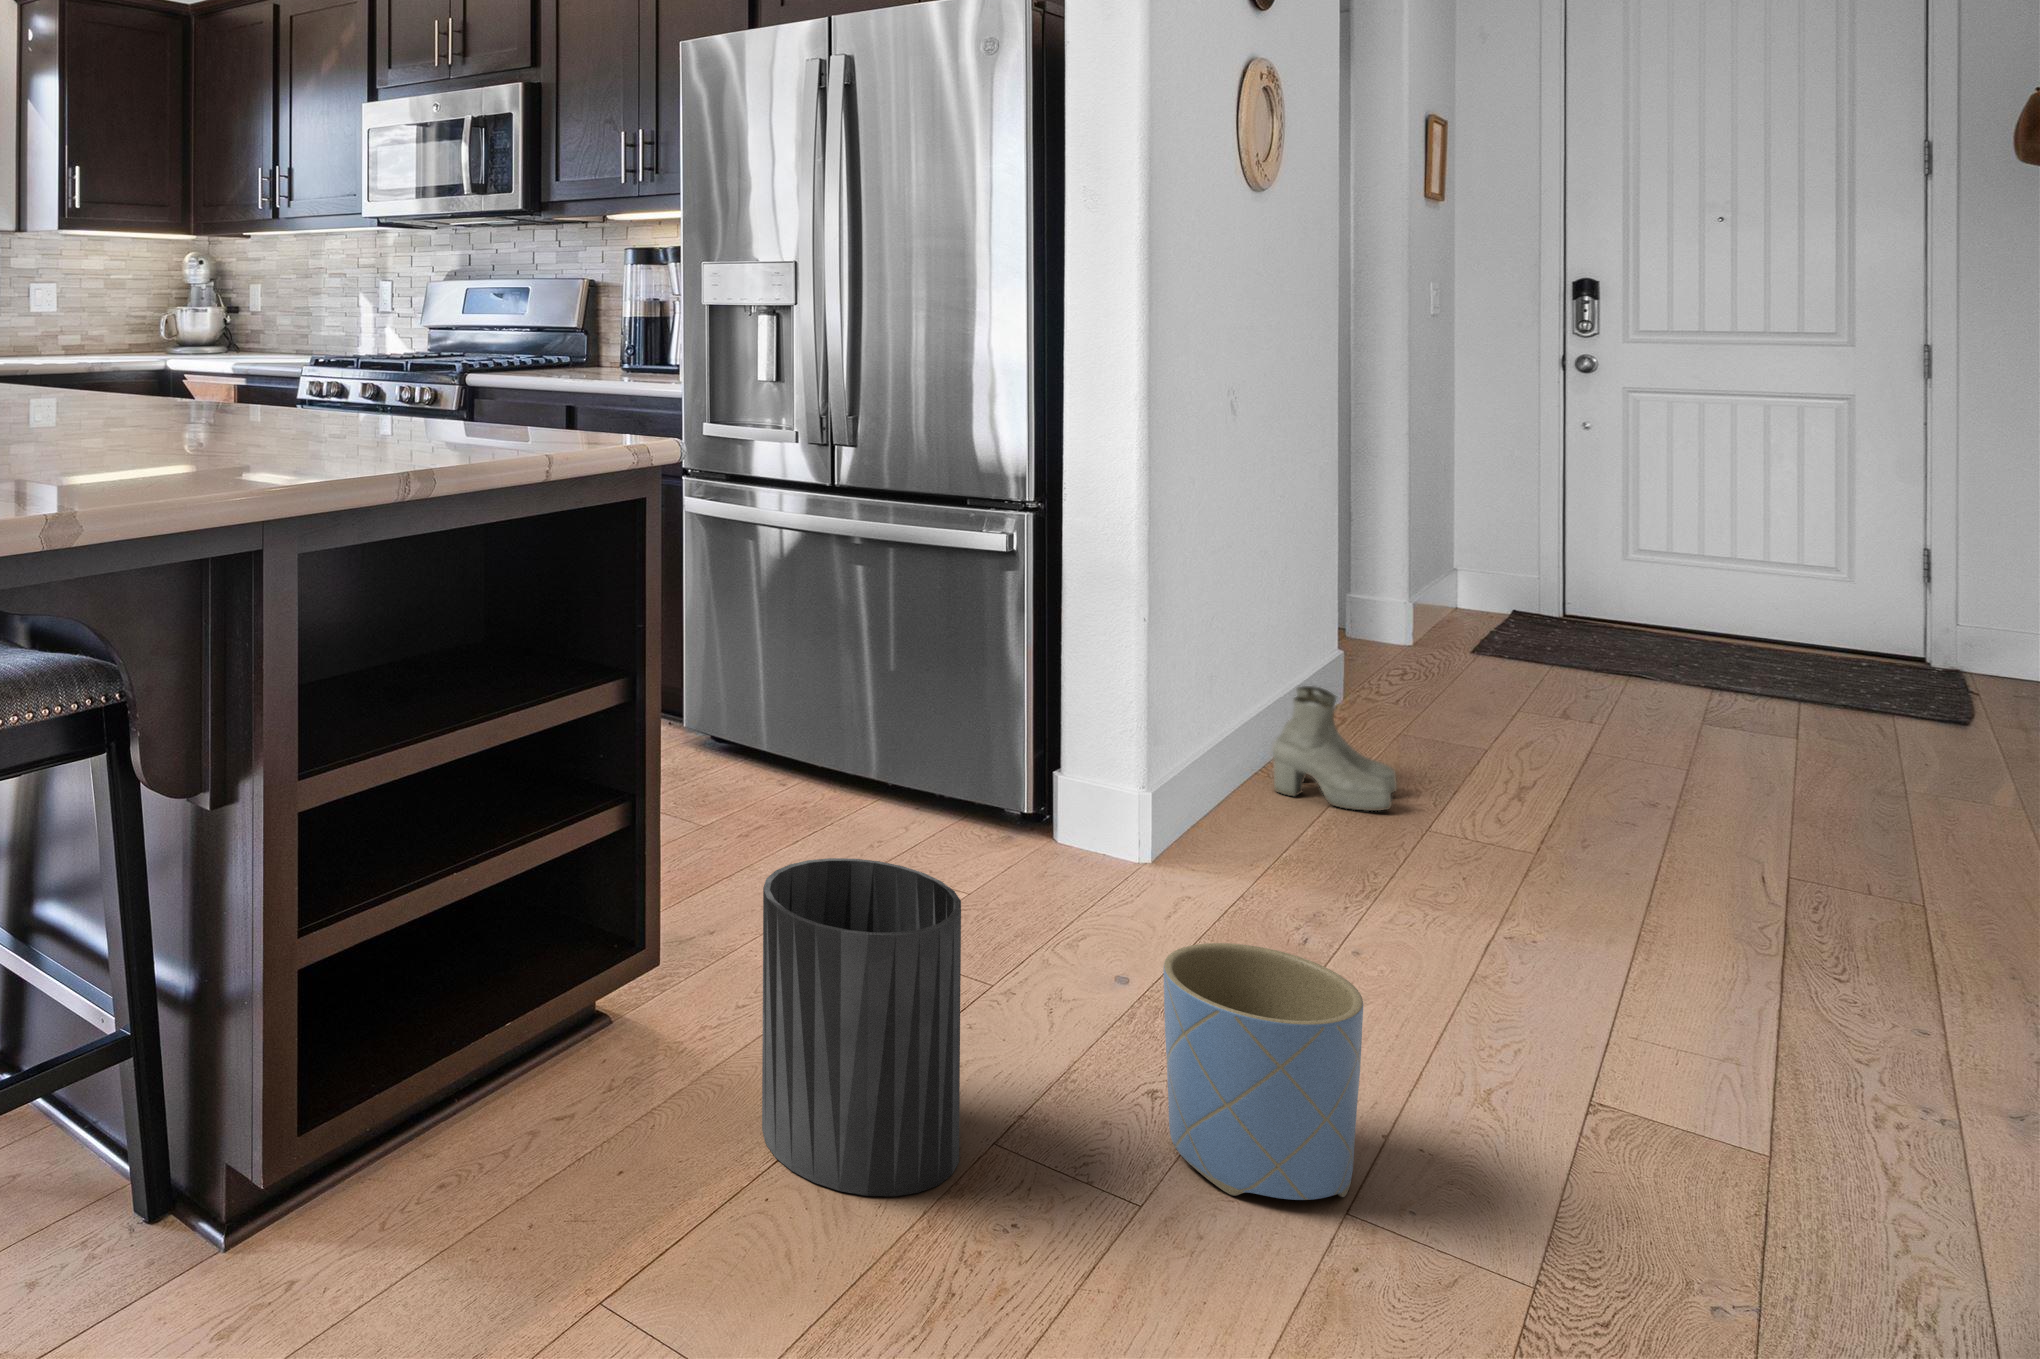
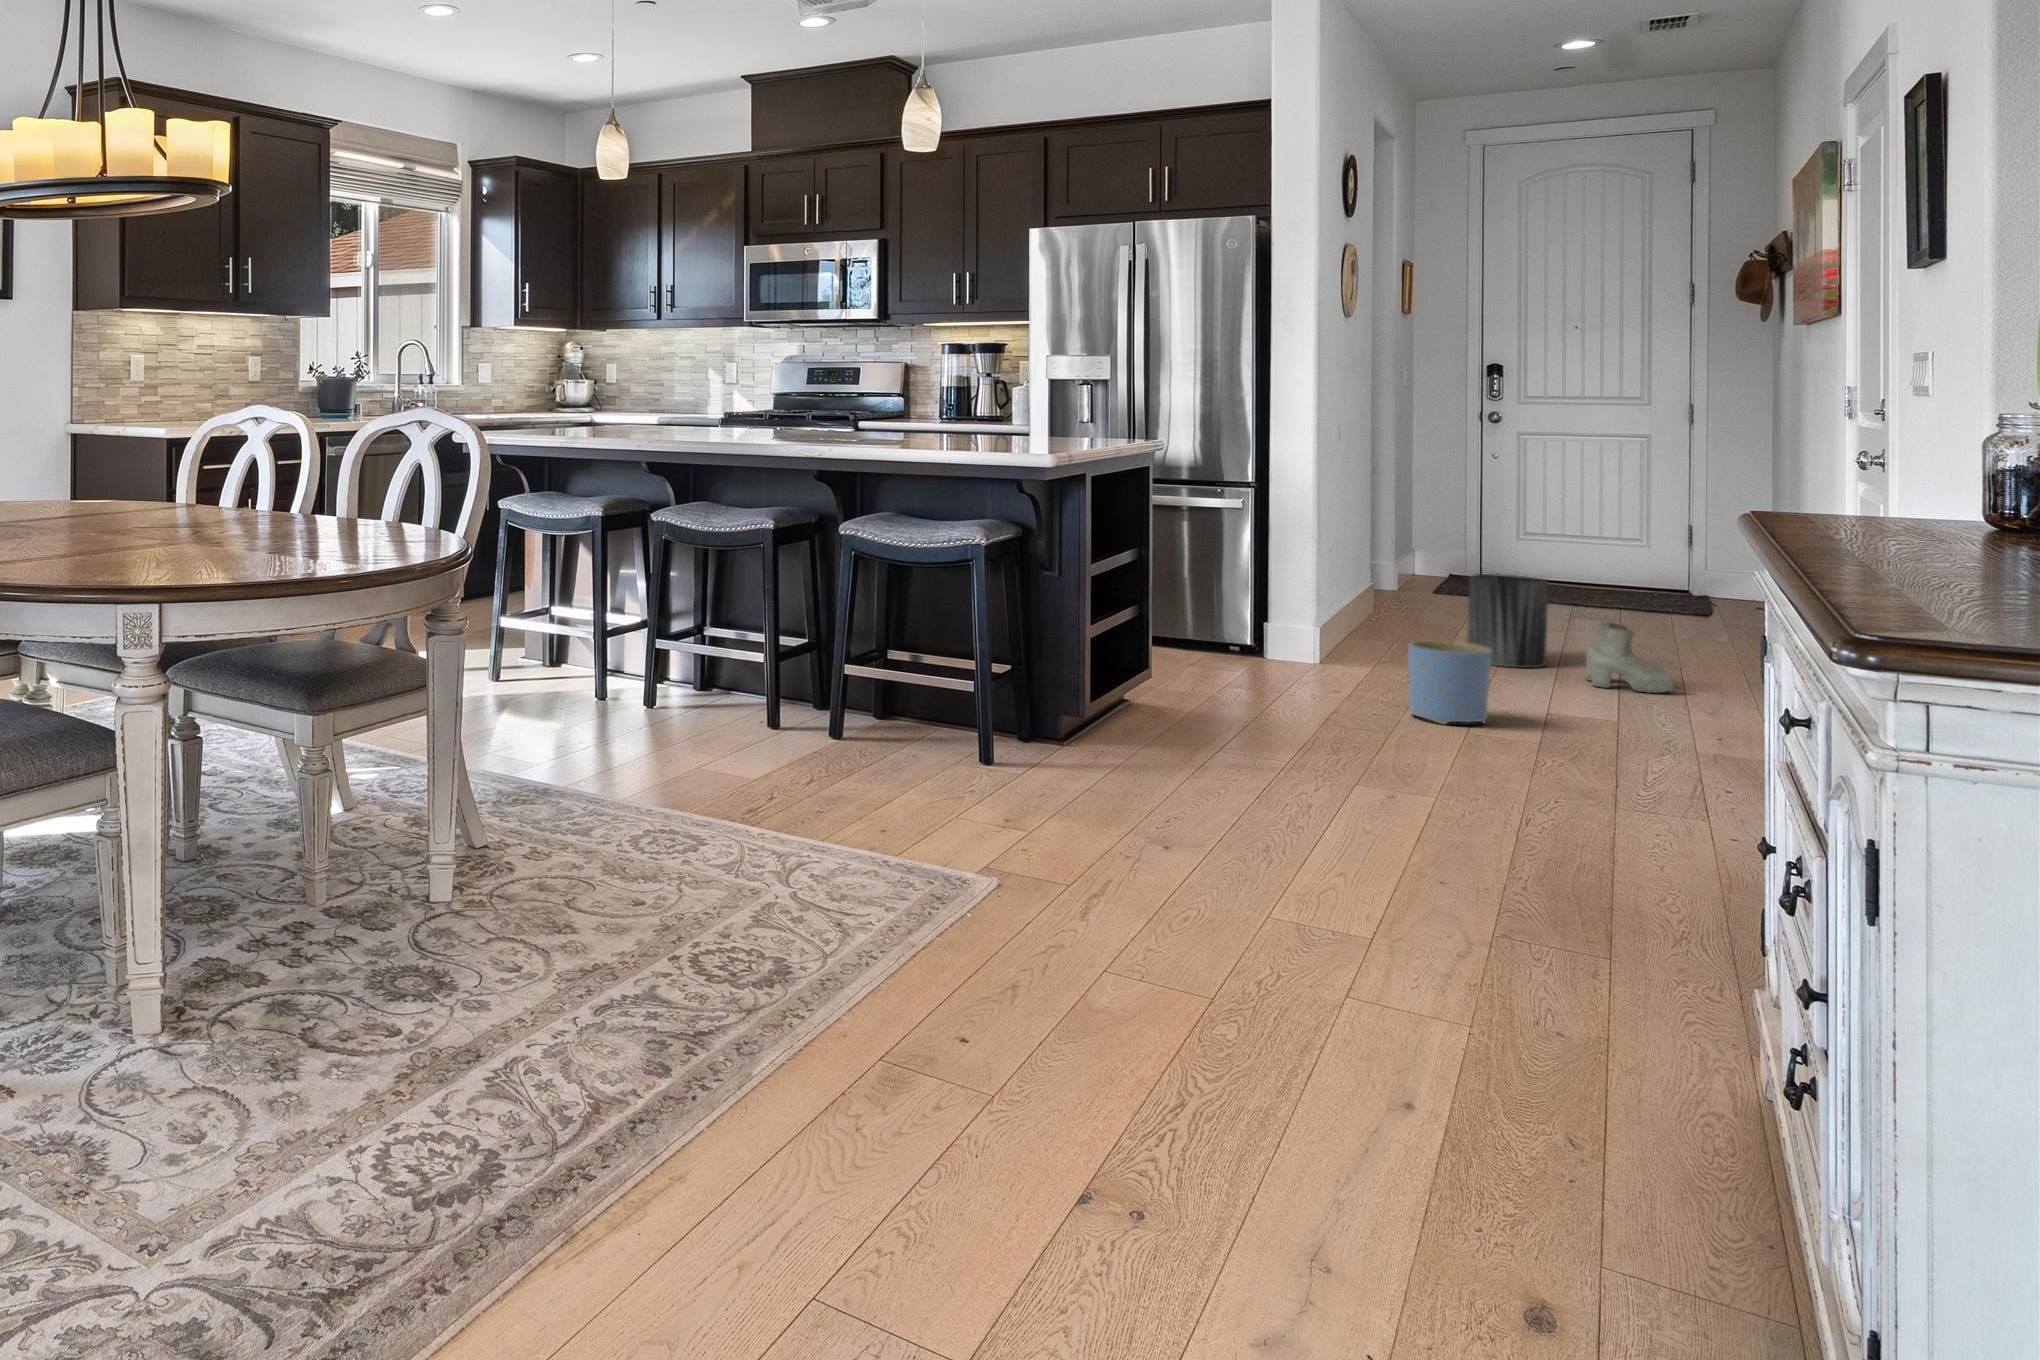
boots: present [1272,686,1397,811] -> present [1586,622,1673,693]
trash can: present [762,858,961,1196] -> present [1467,574,1548,668]

